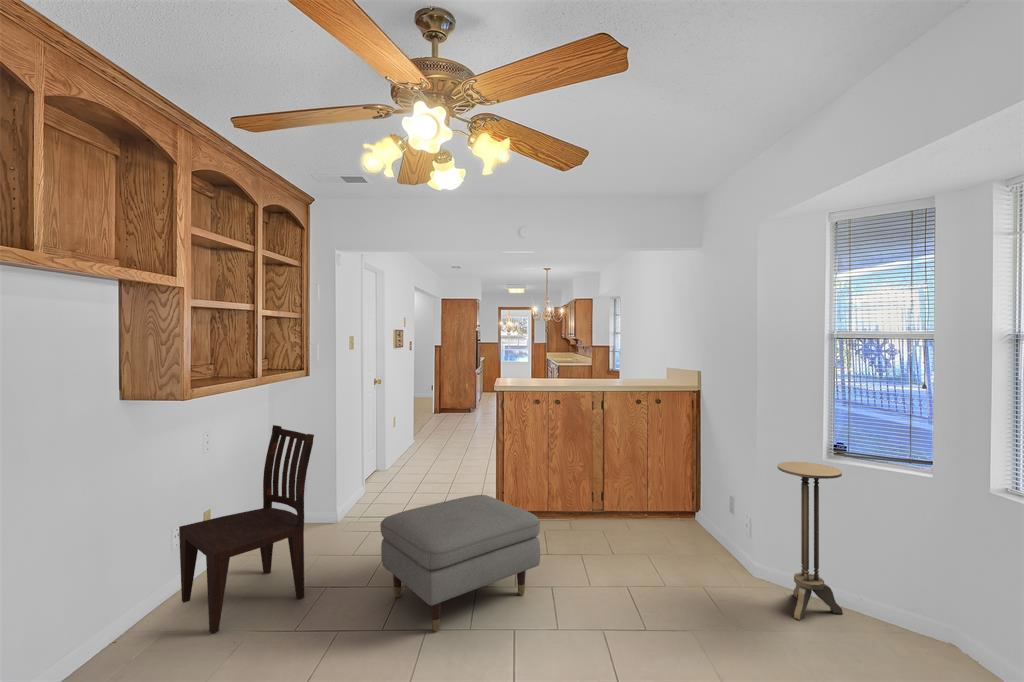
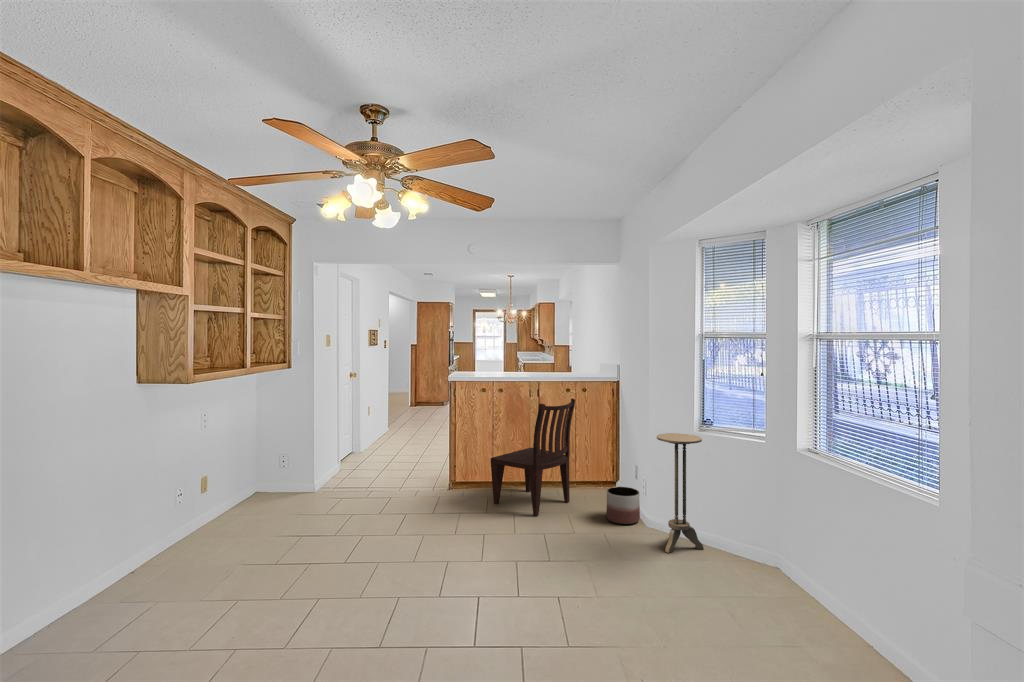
dining chair: present [179,425,314,633] -> present [491,398,575,516]
ottoman: present [380,495,540,631] -> none [345,464,473,562]
planter: none [699,523,743,573] -> present [607,487,640,524]

